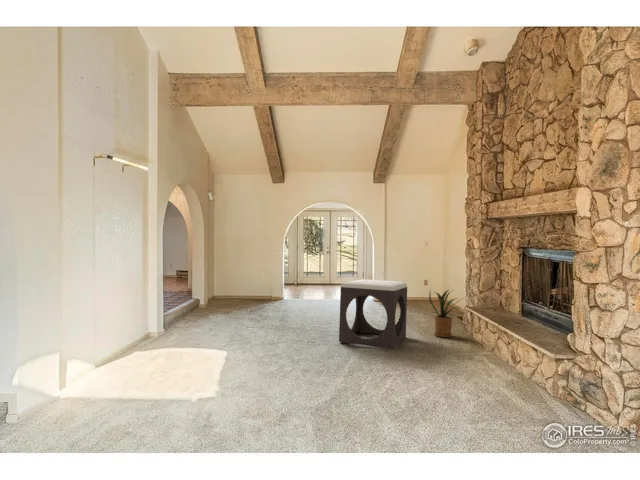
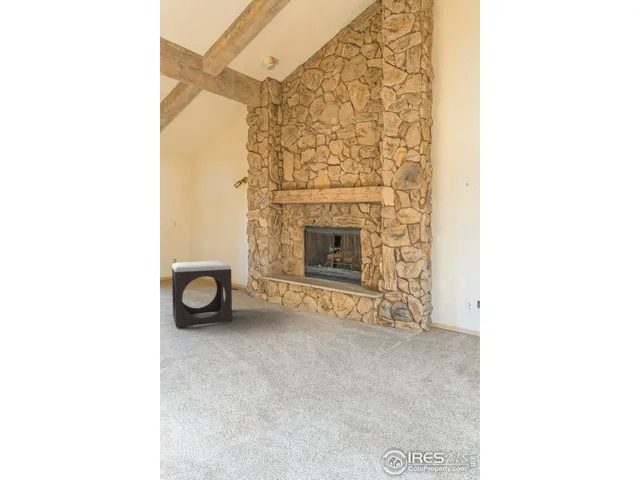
house plant: present [429,290,456,337] -> none [230,262,265,303]

